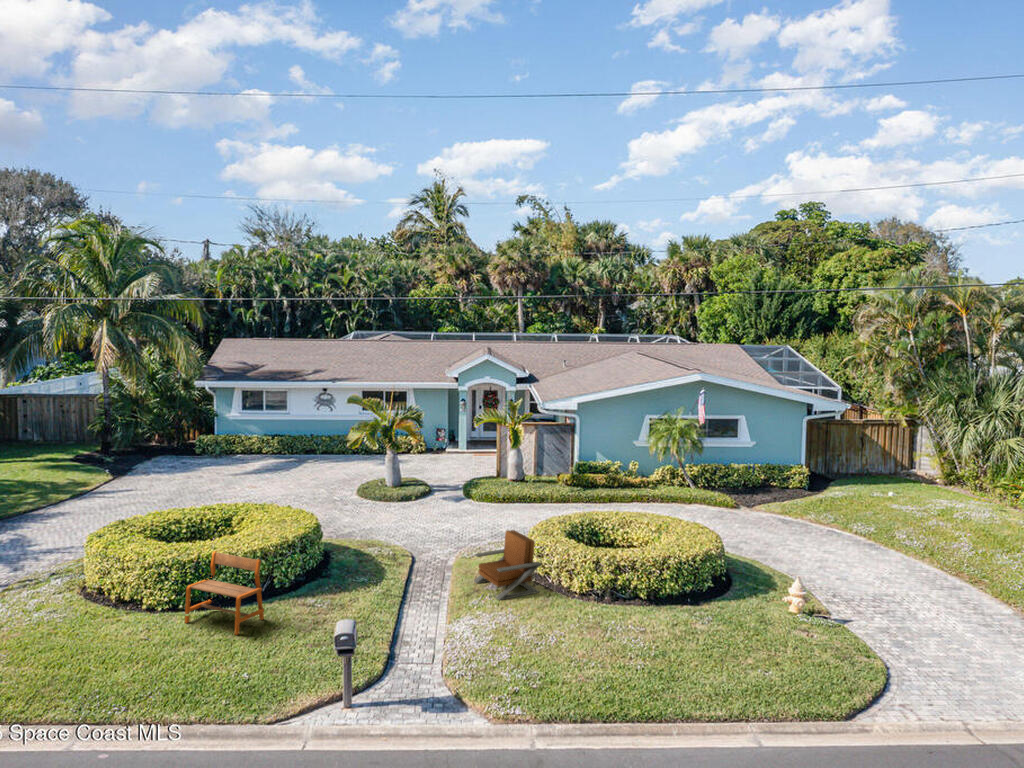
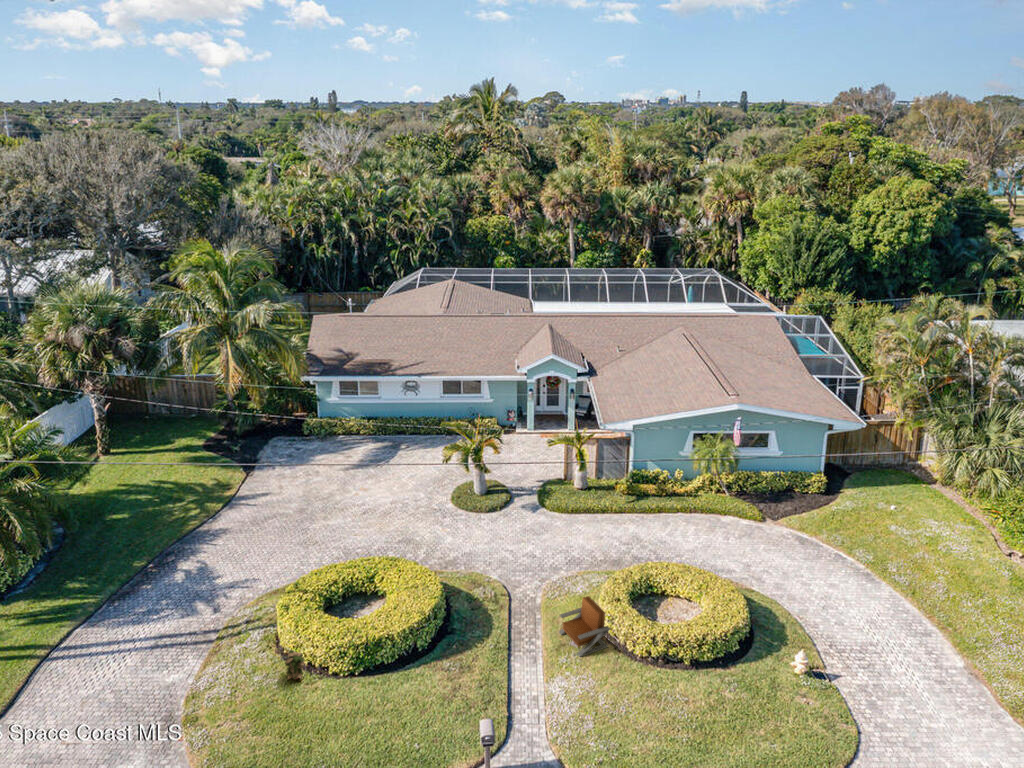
bench: present [185,551,264,635] -> none [362,633,416,699]
decorative plant: none [74,576,107,619] -> present [285,650,305,679]

